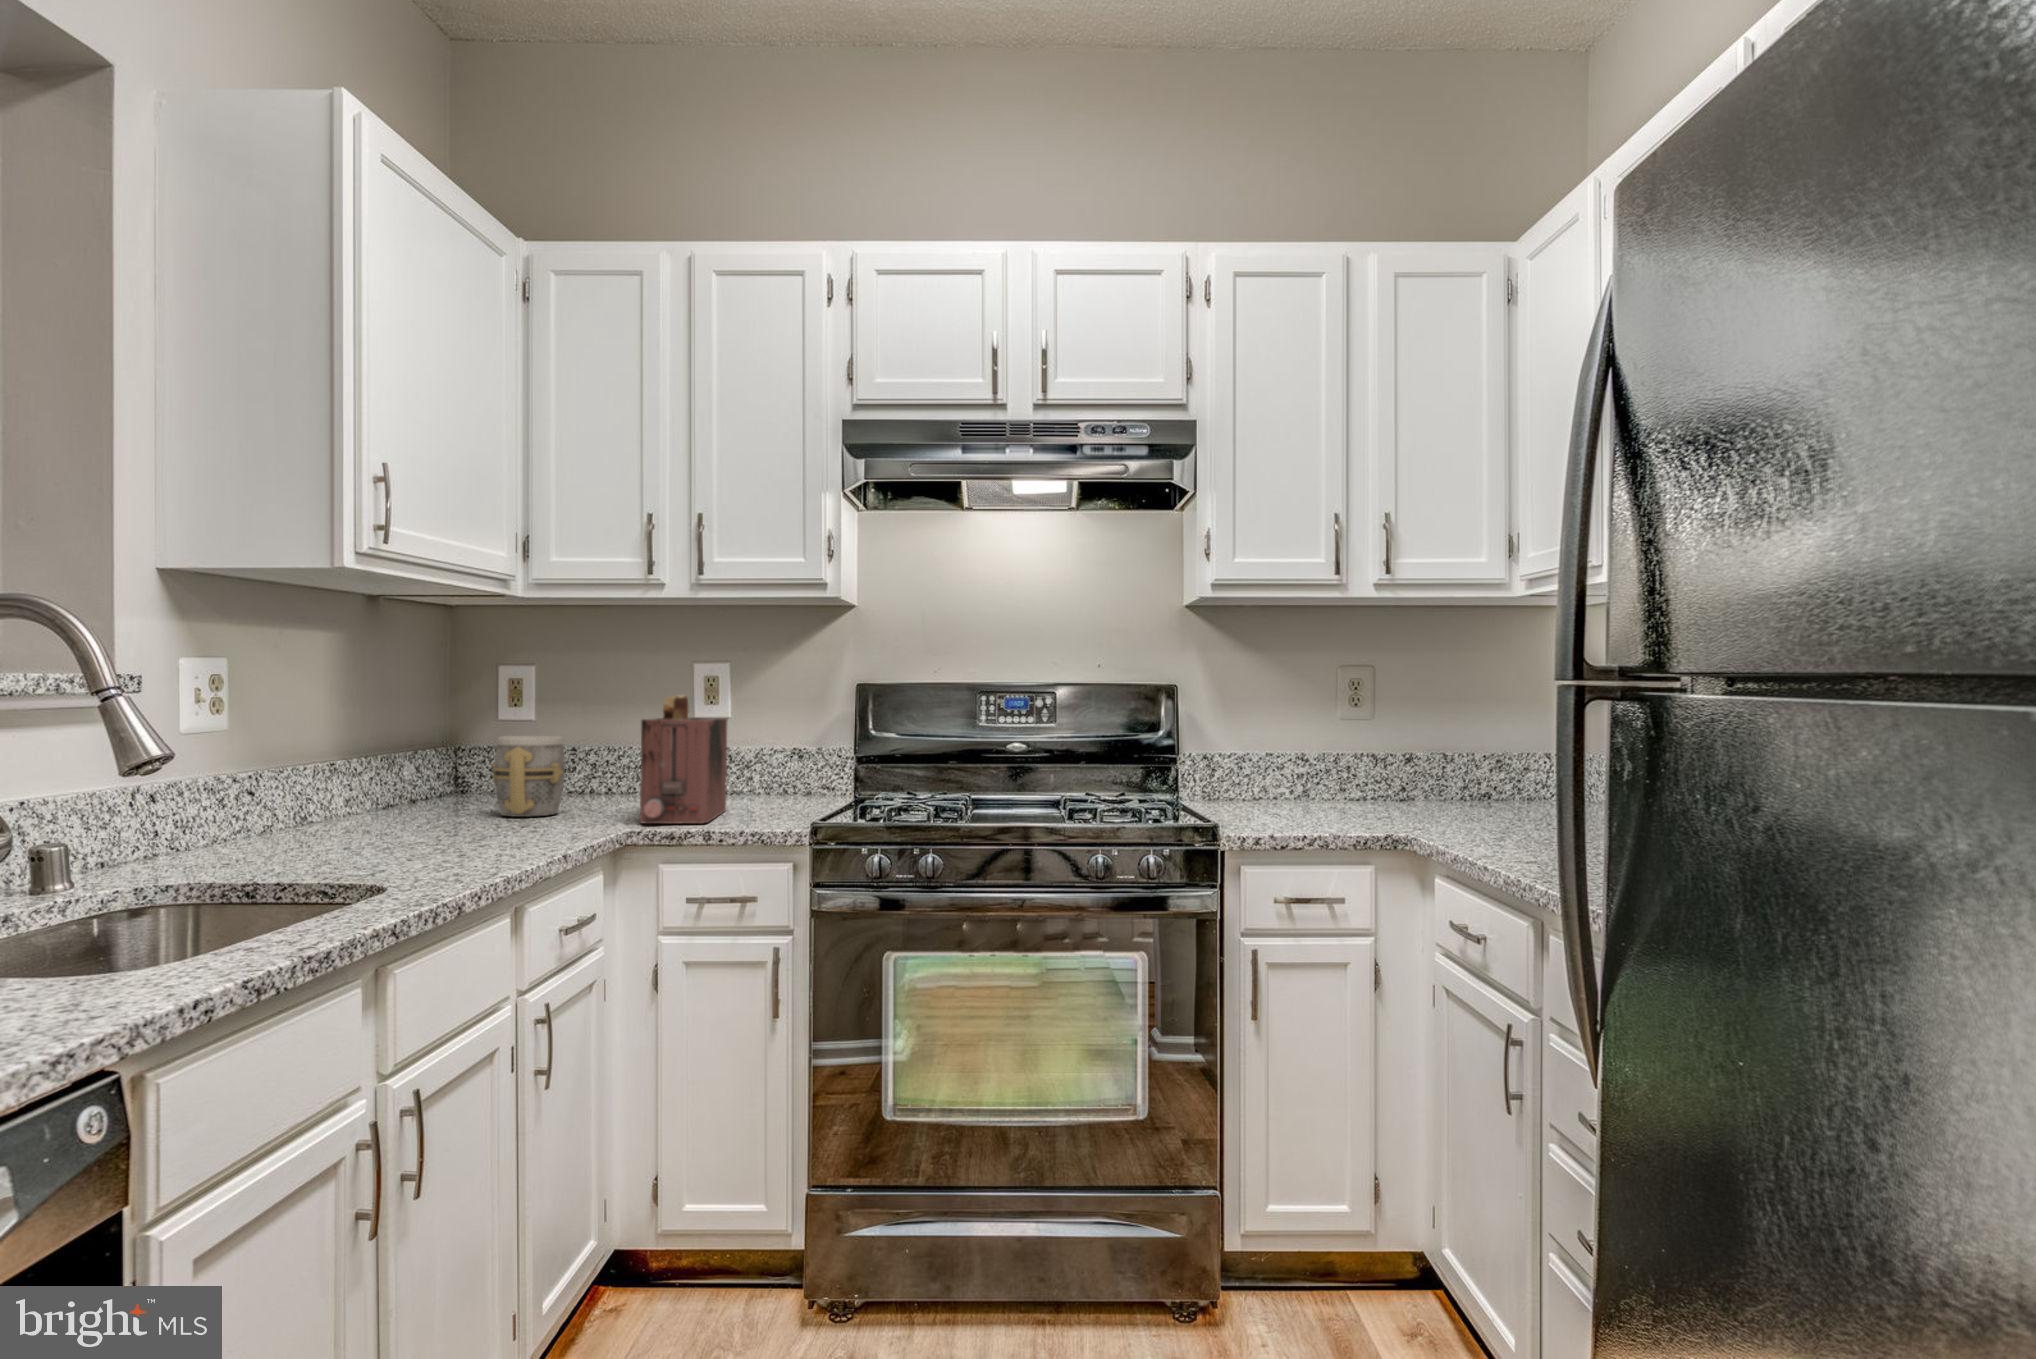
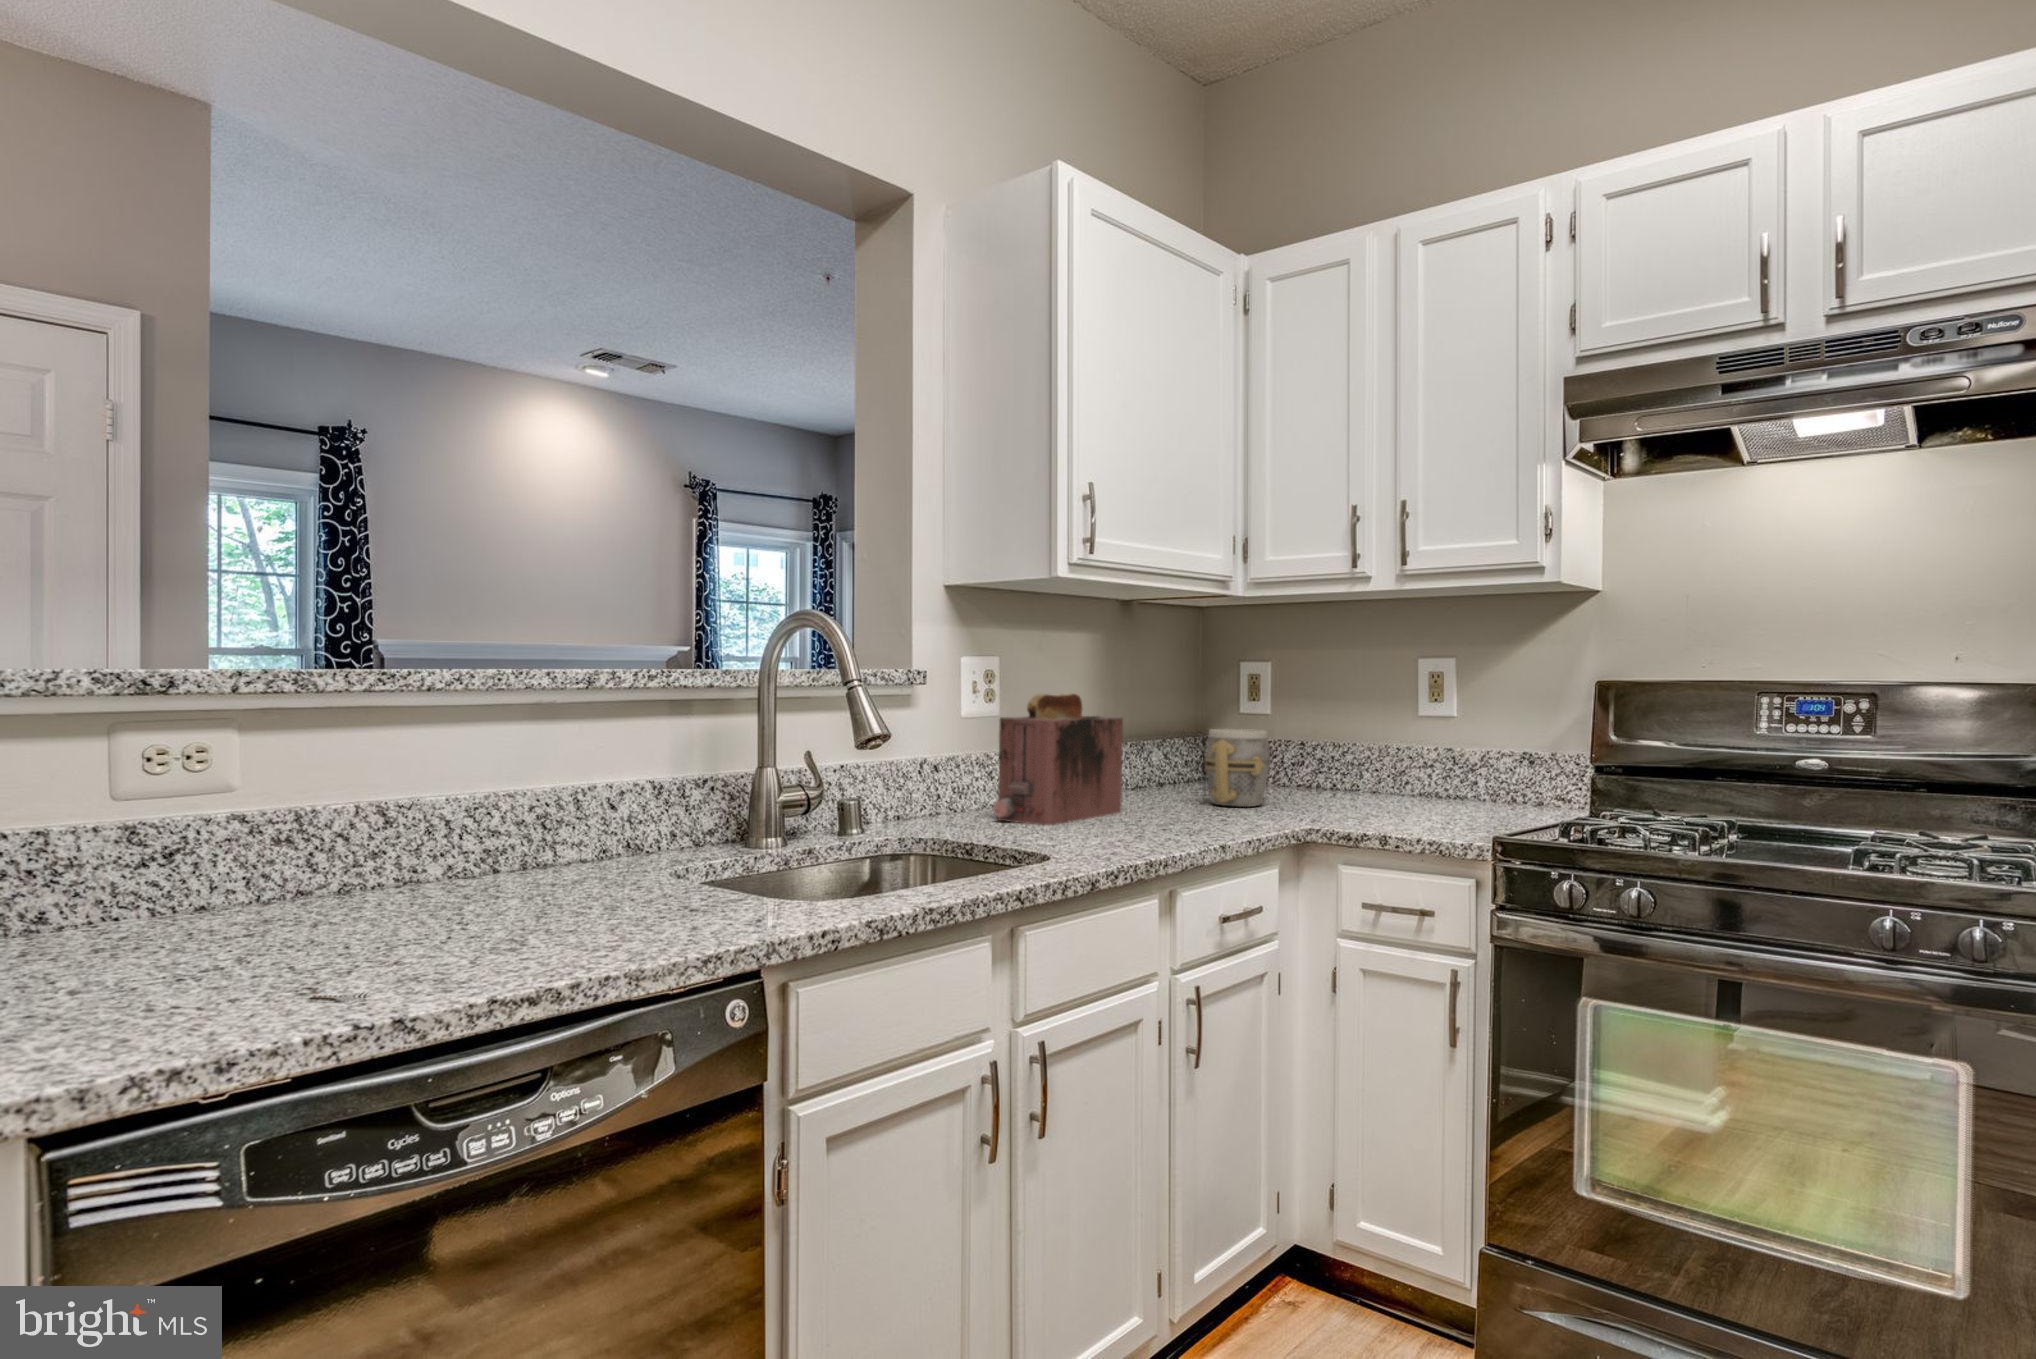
toaster: present [640,695,727,824] -> present [993,693,1123,825]

